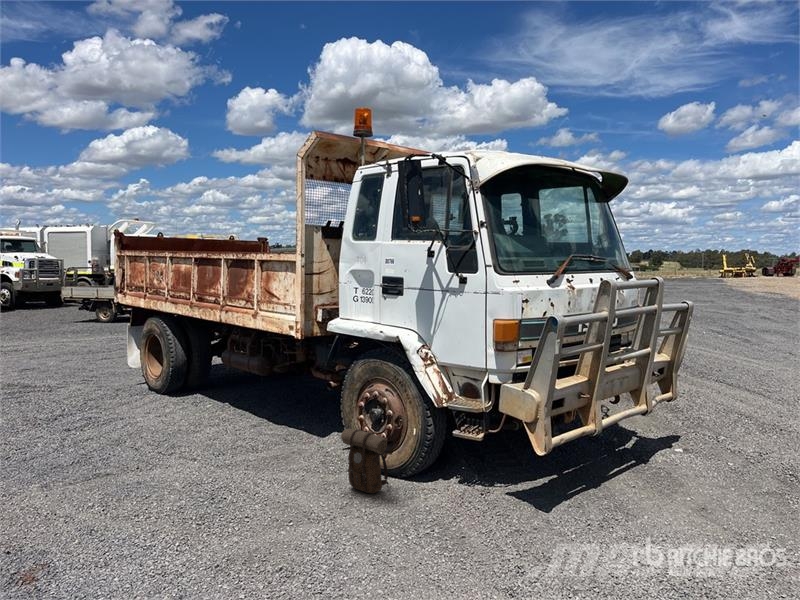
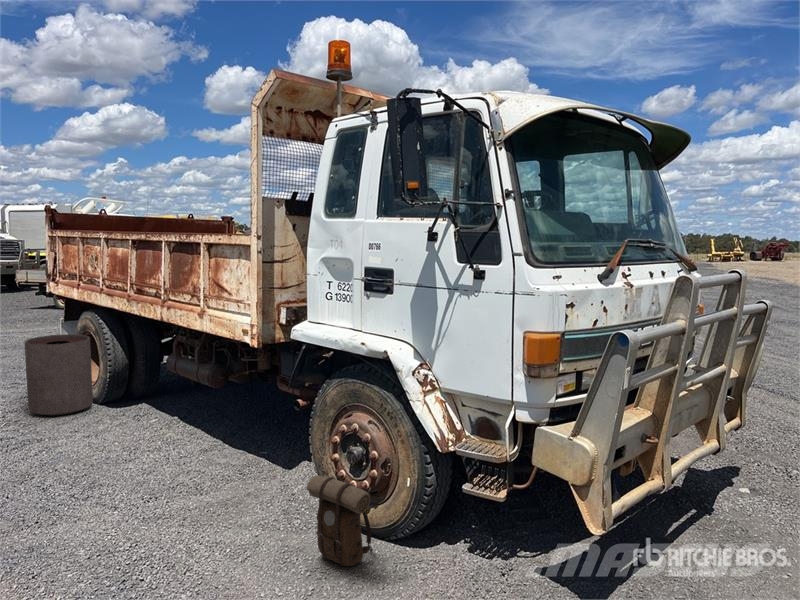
trash can: none [104,336,157,402] -> present [25,334,93,416]

